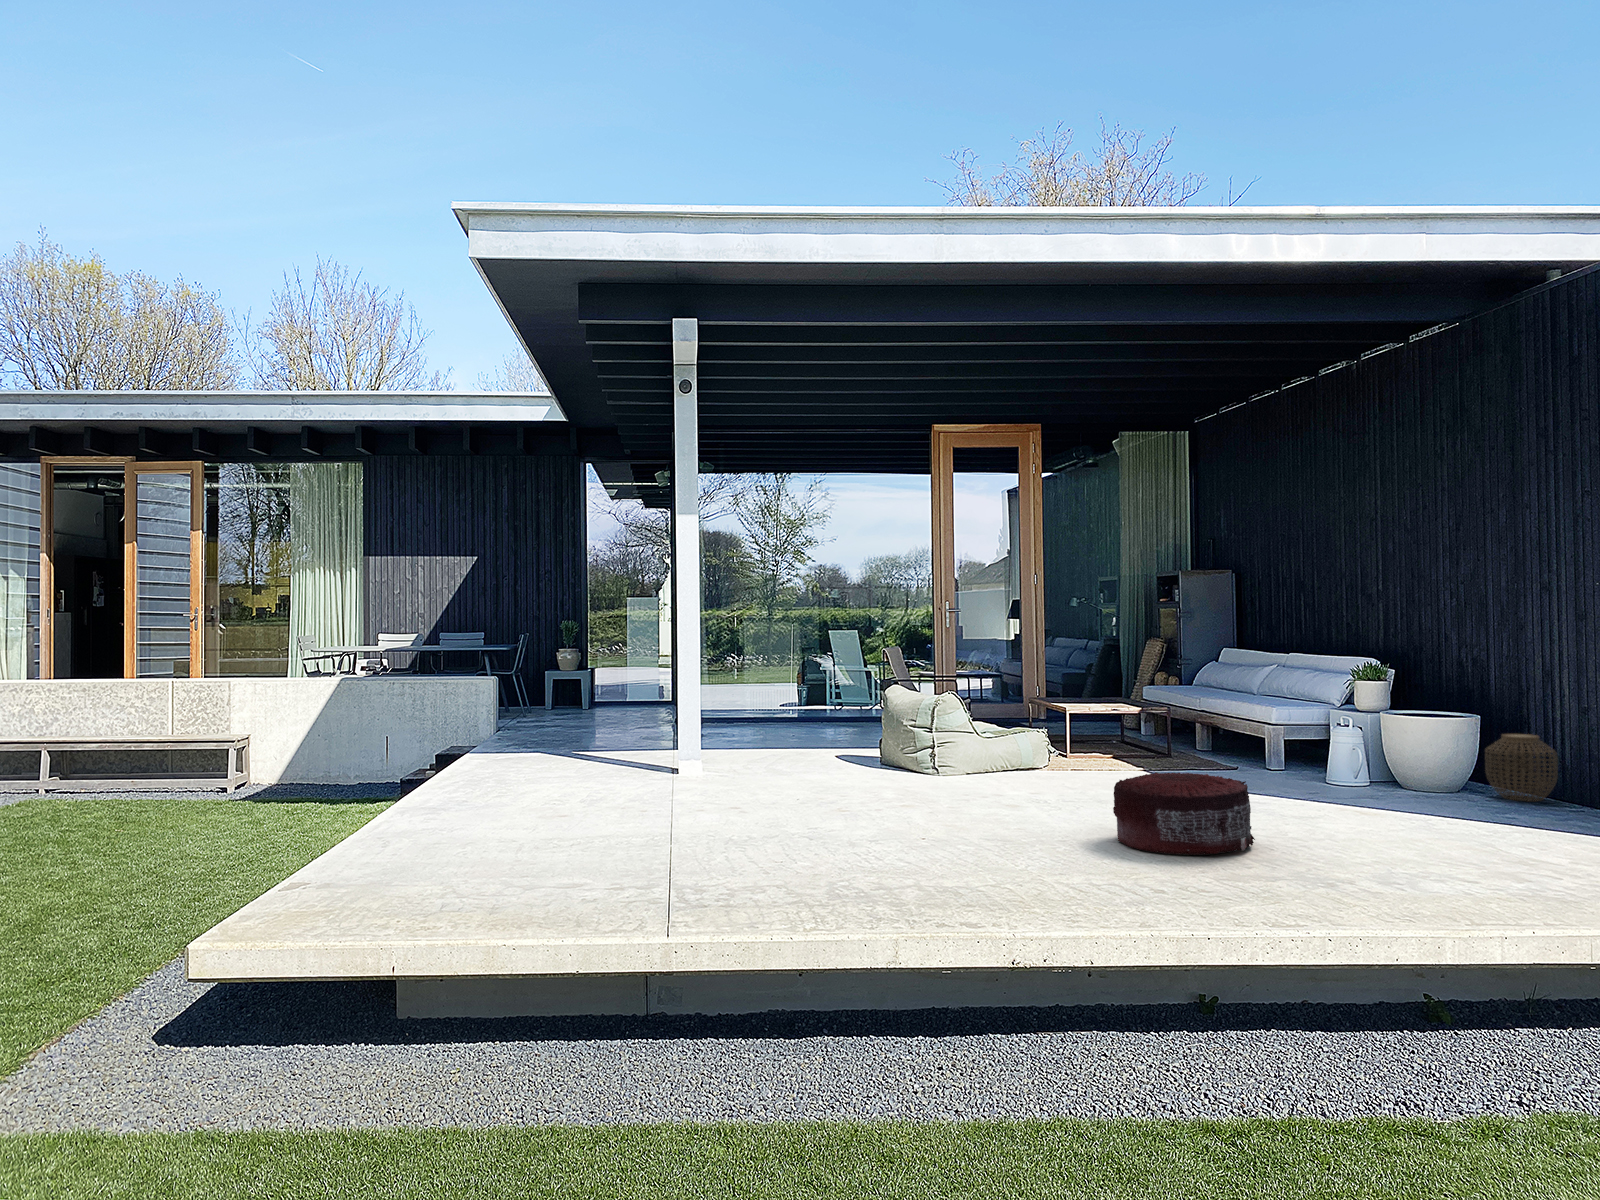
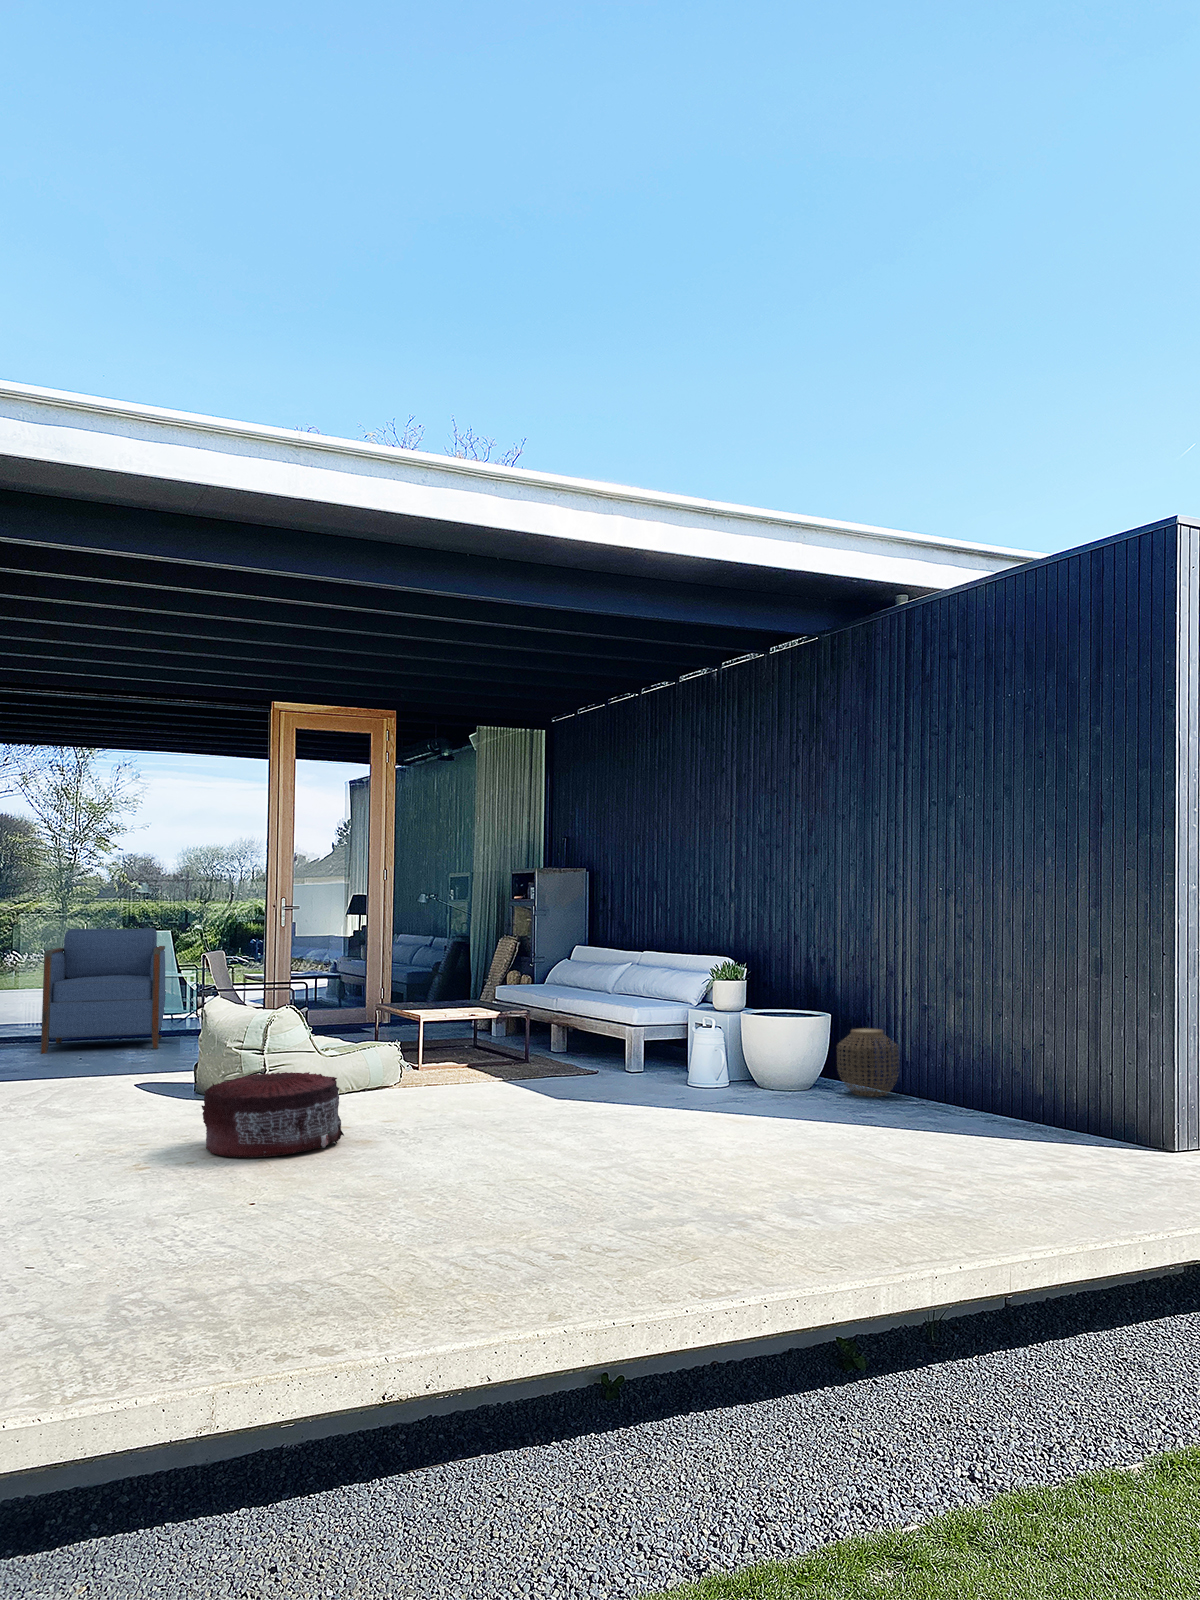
armchair: none [762,629,854,728] -> present [41,928,166,1054]
pouf: present [1113,772,1255,855] -> present [202,1072,344,1158]

